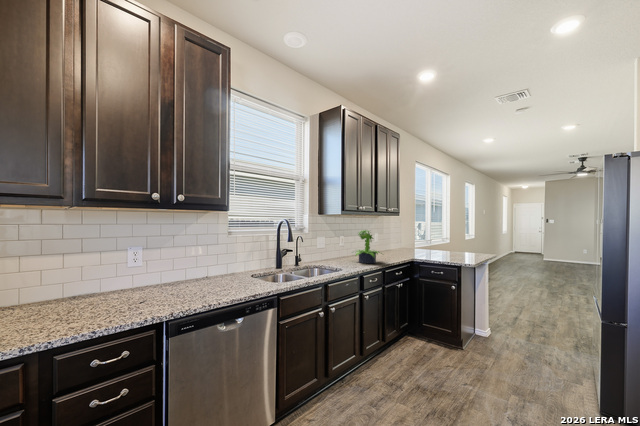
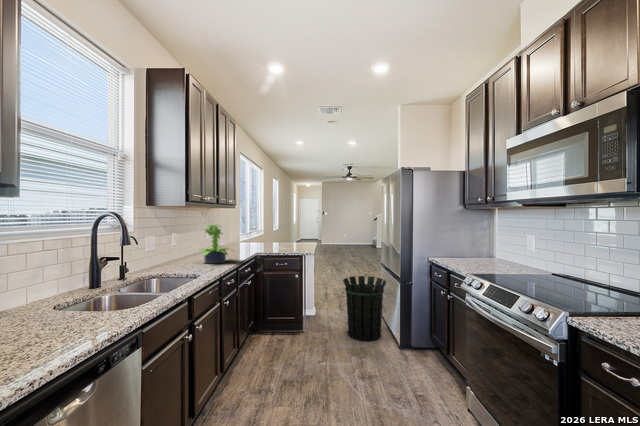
waste bin: none [513,301,582,389] -> present [343,276,386,341]

